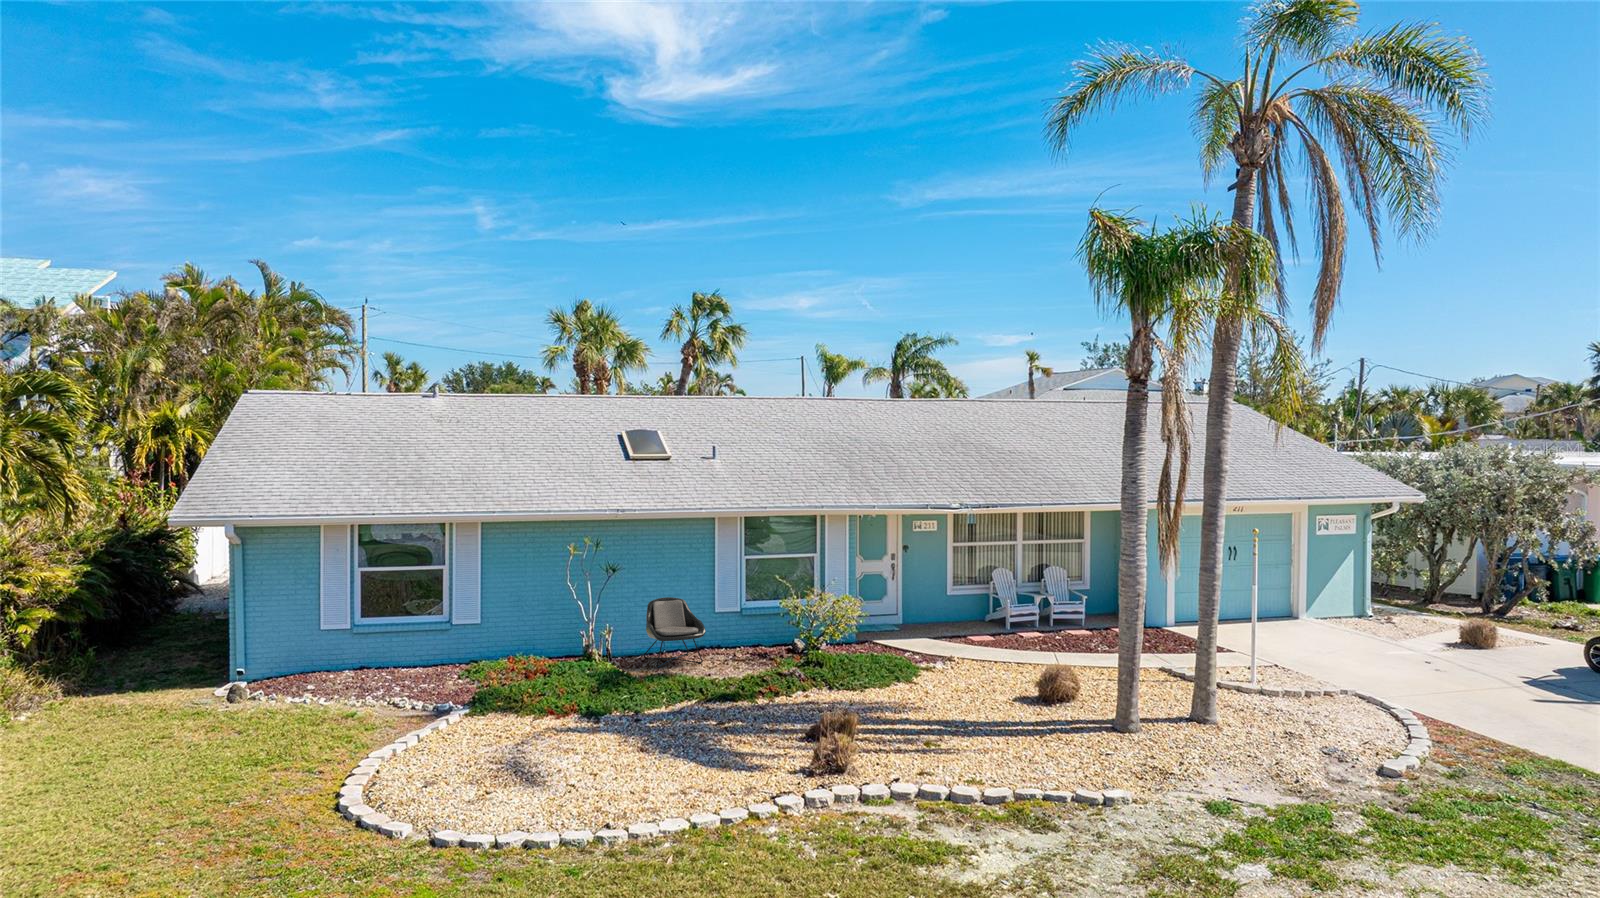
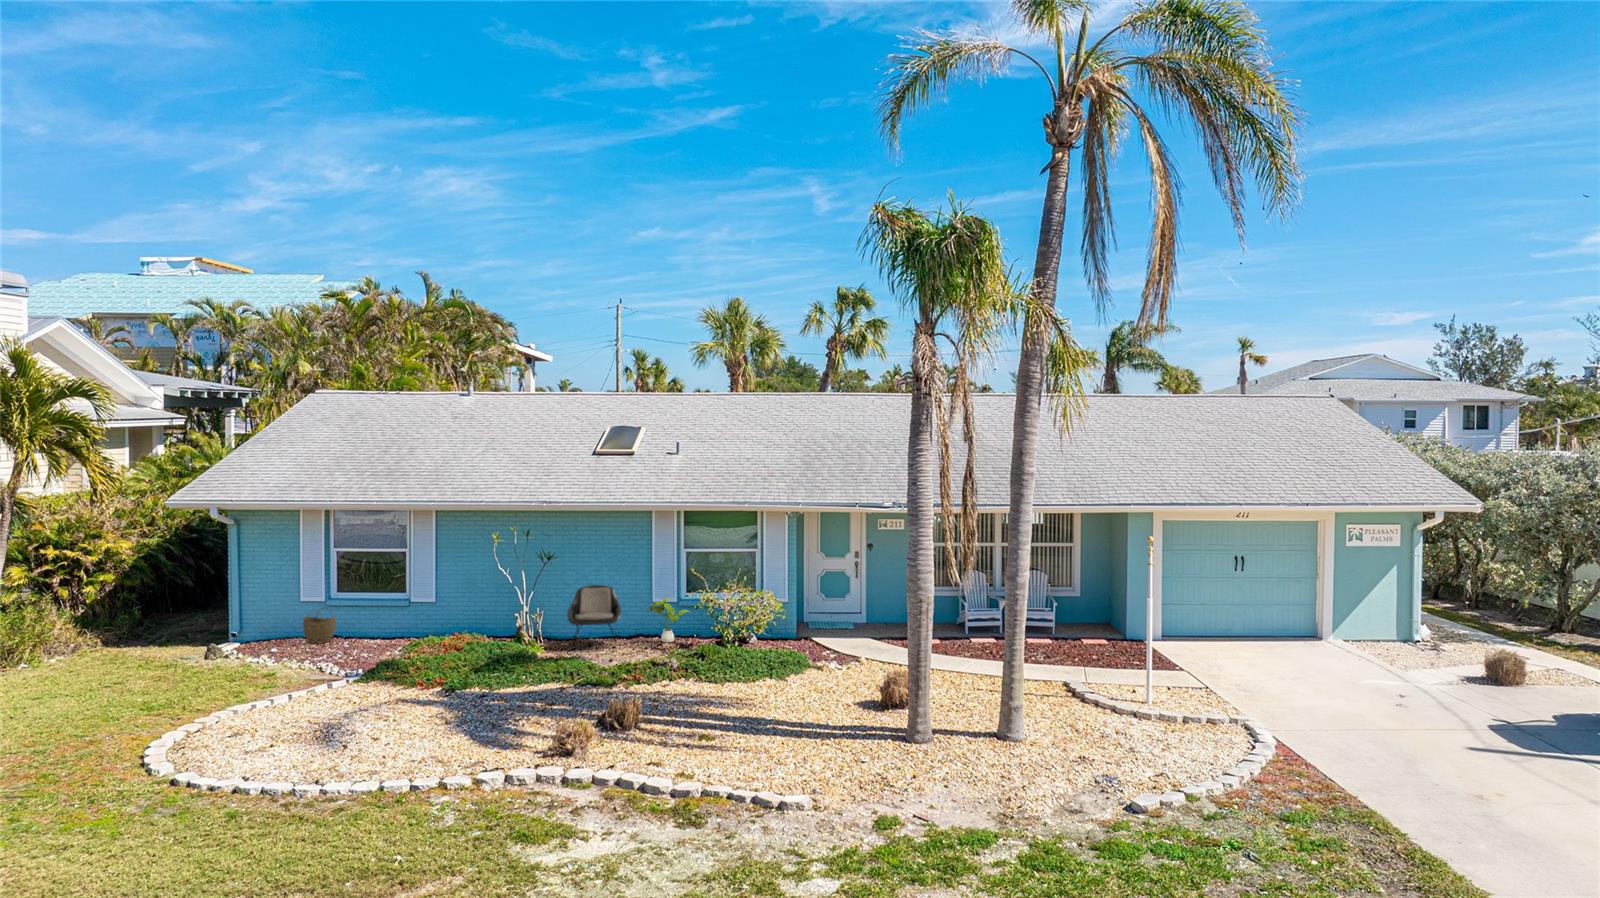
house plant: none [722,608,767,654] -> present [648,598,690,642]
woven basket: none [327,638,365,681] -> present [303,611,336,644]

